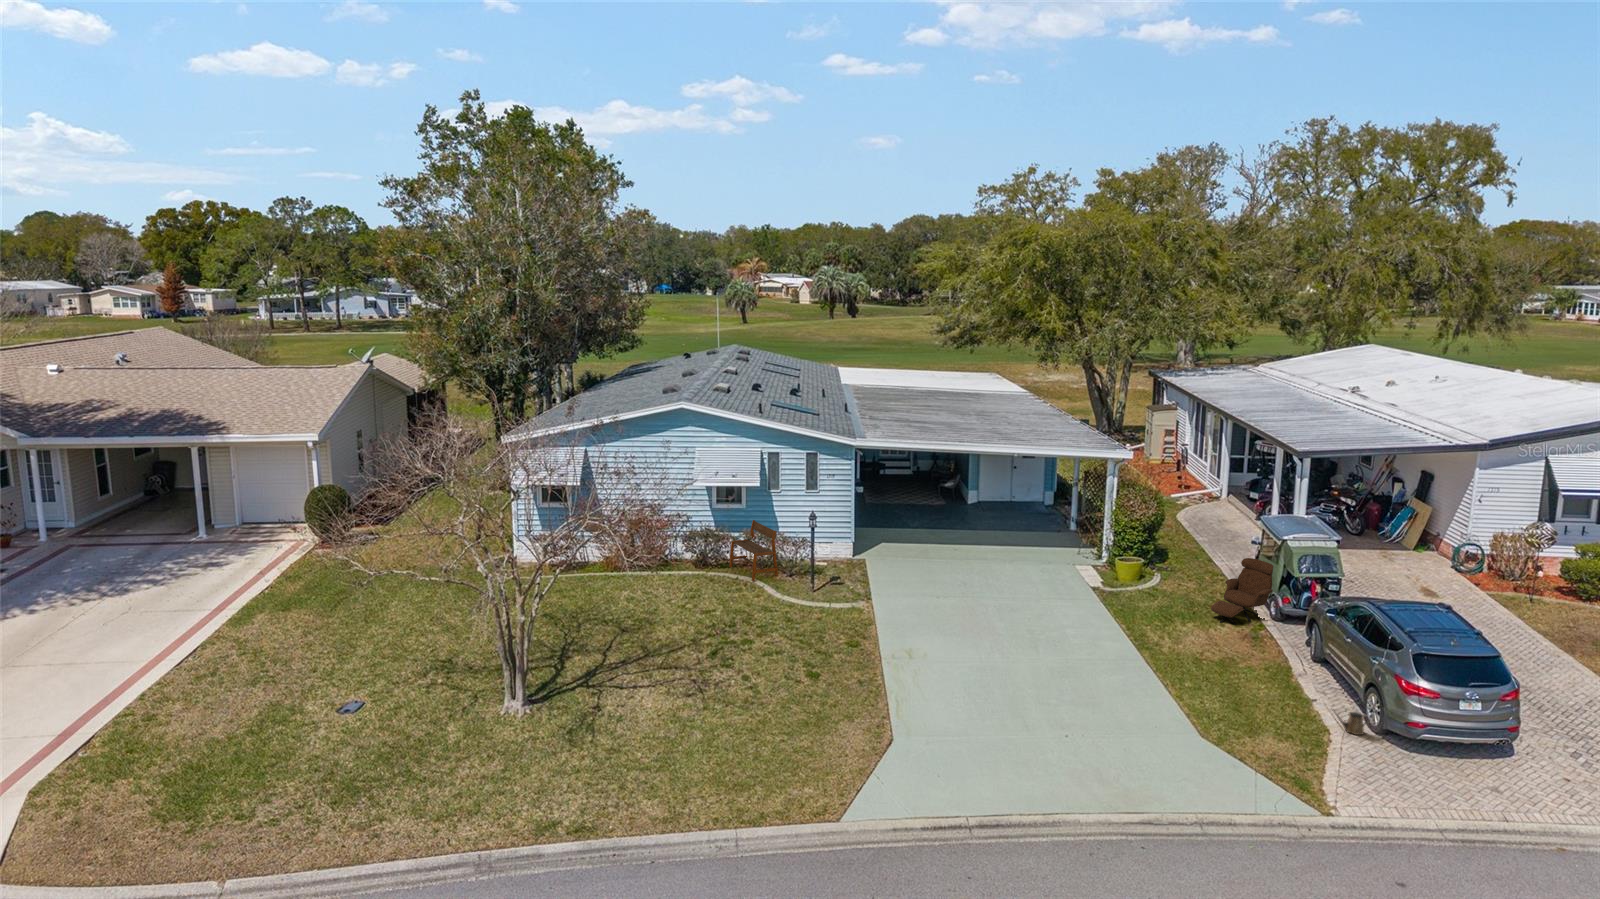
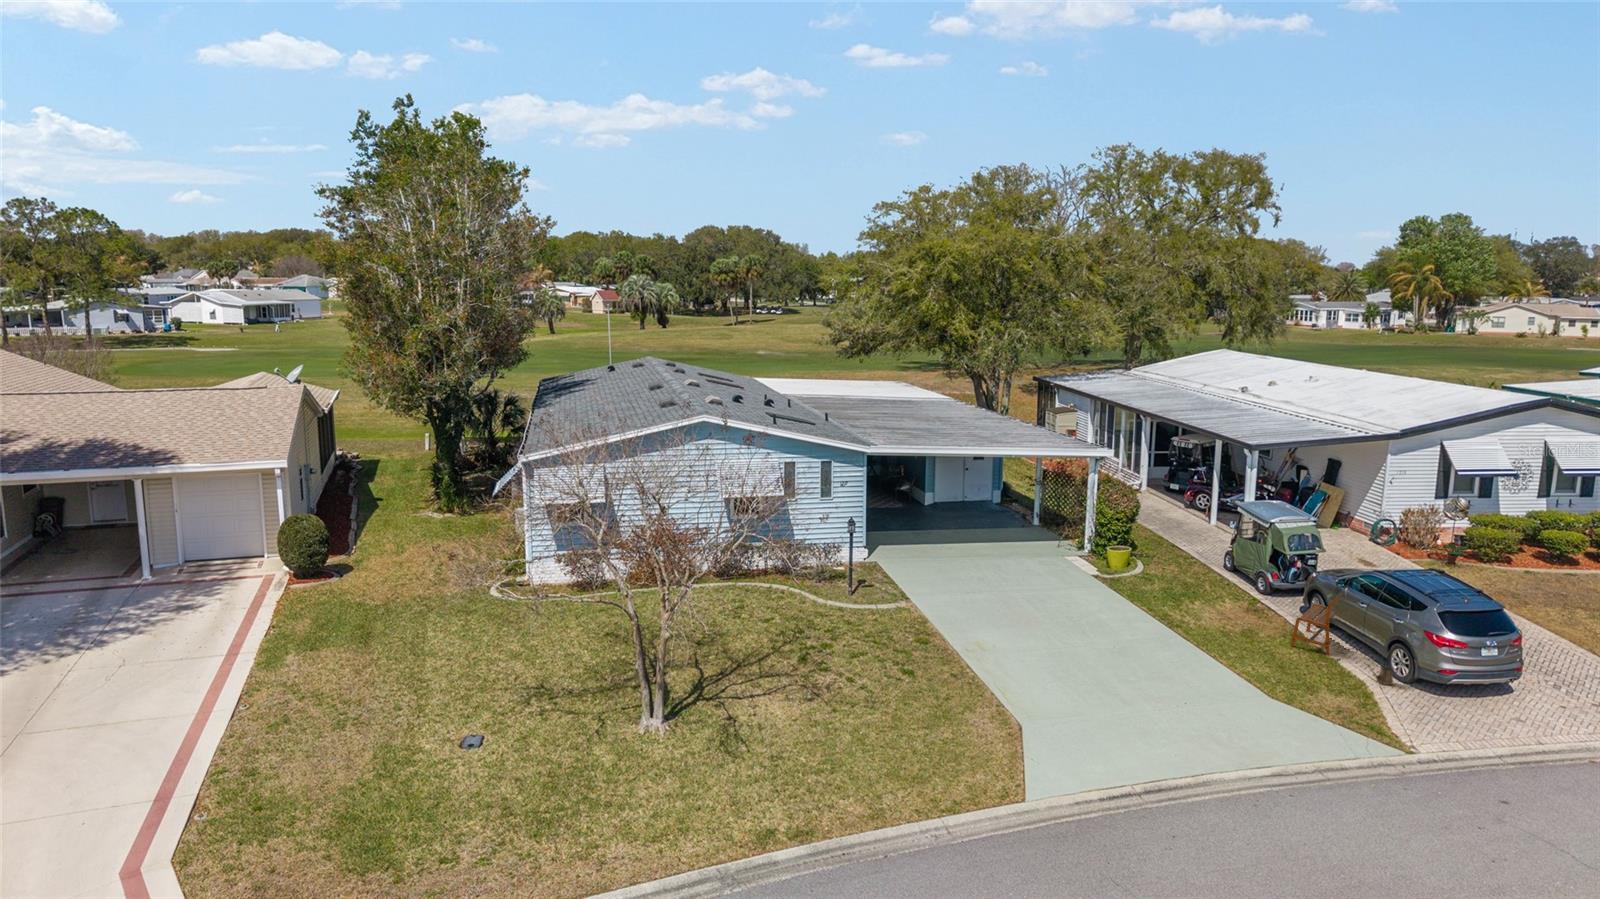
bench: present [729,520,778,581] -> present [1290,593,1342,654]
lounge chair: present [1211,558,1273,625] -> none [1212,541,1260,601]
potted plant: none [1522,574,1570,600] -> present [1434,543,1469,564]

